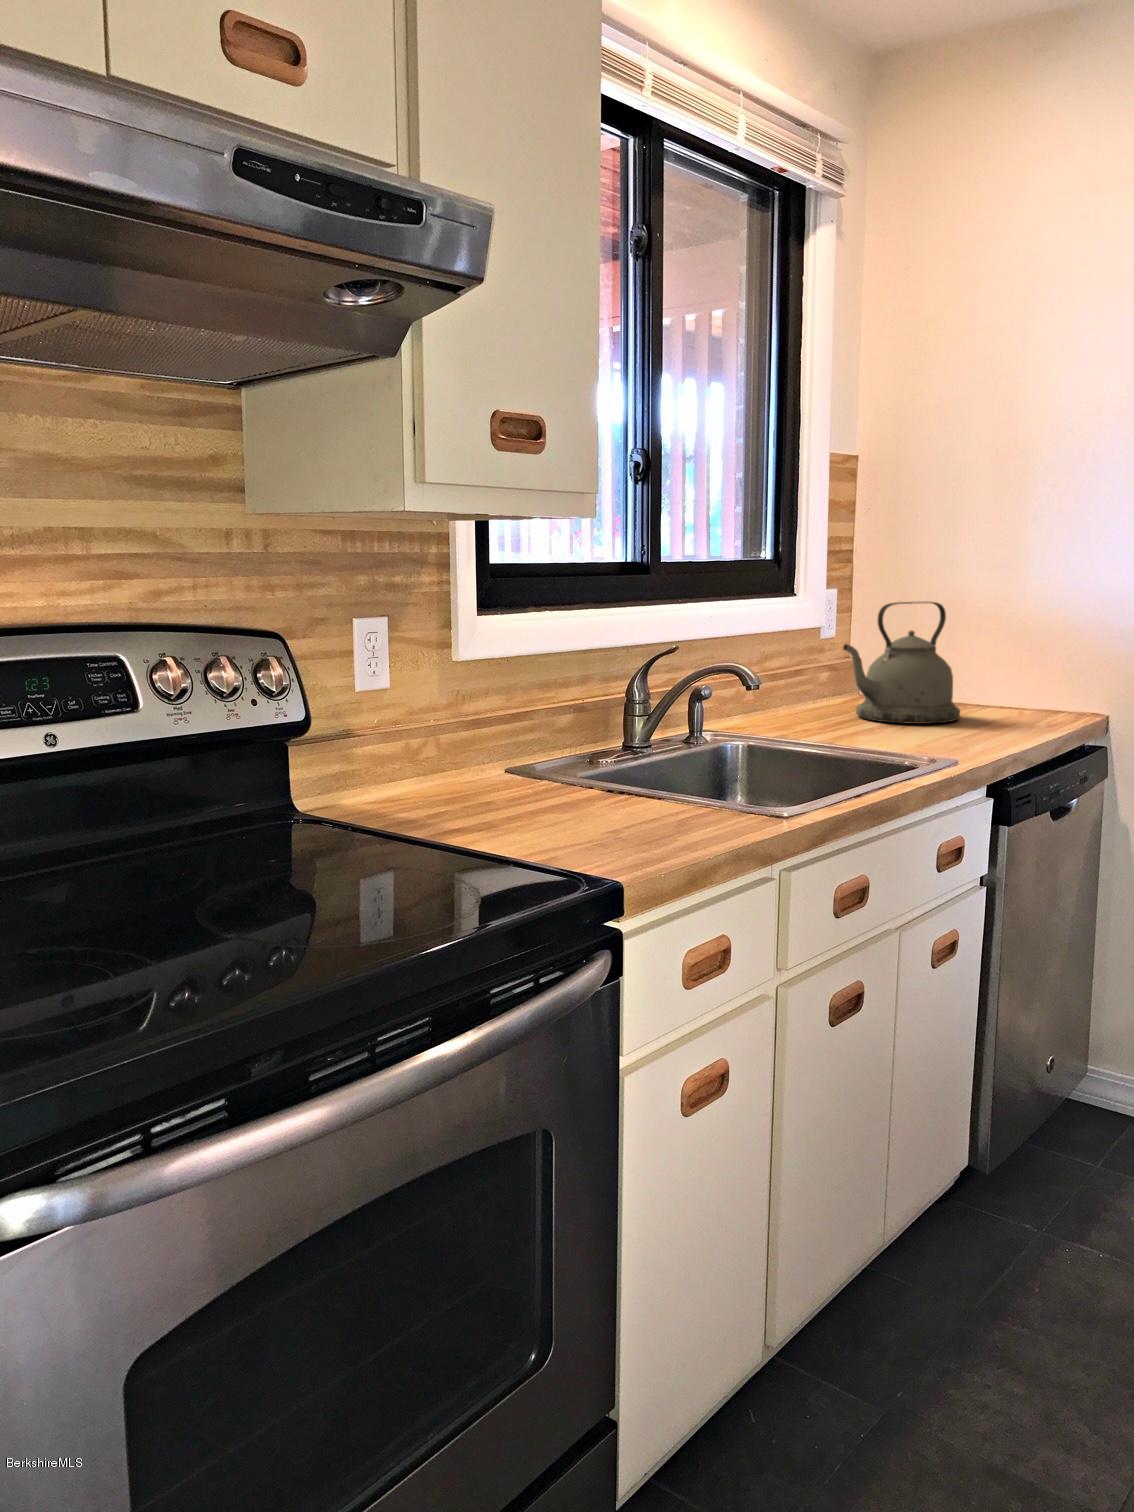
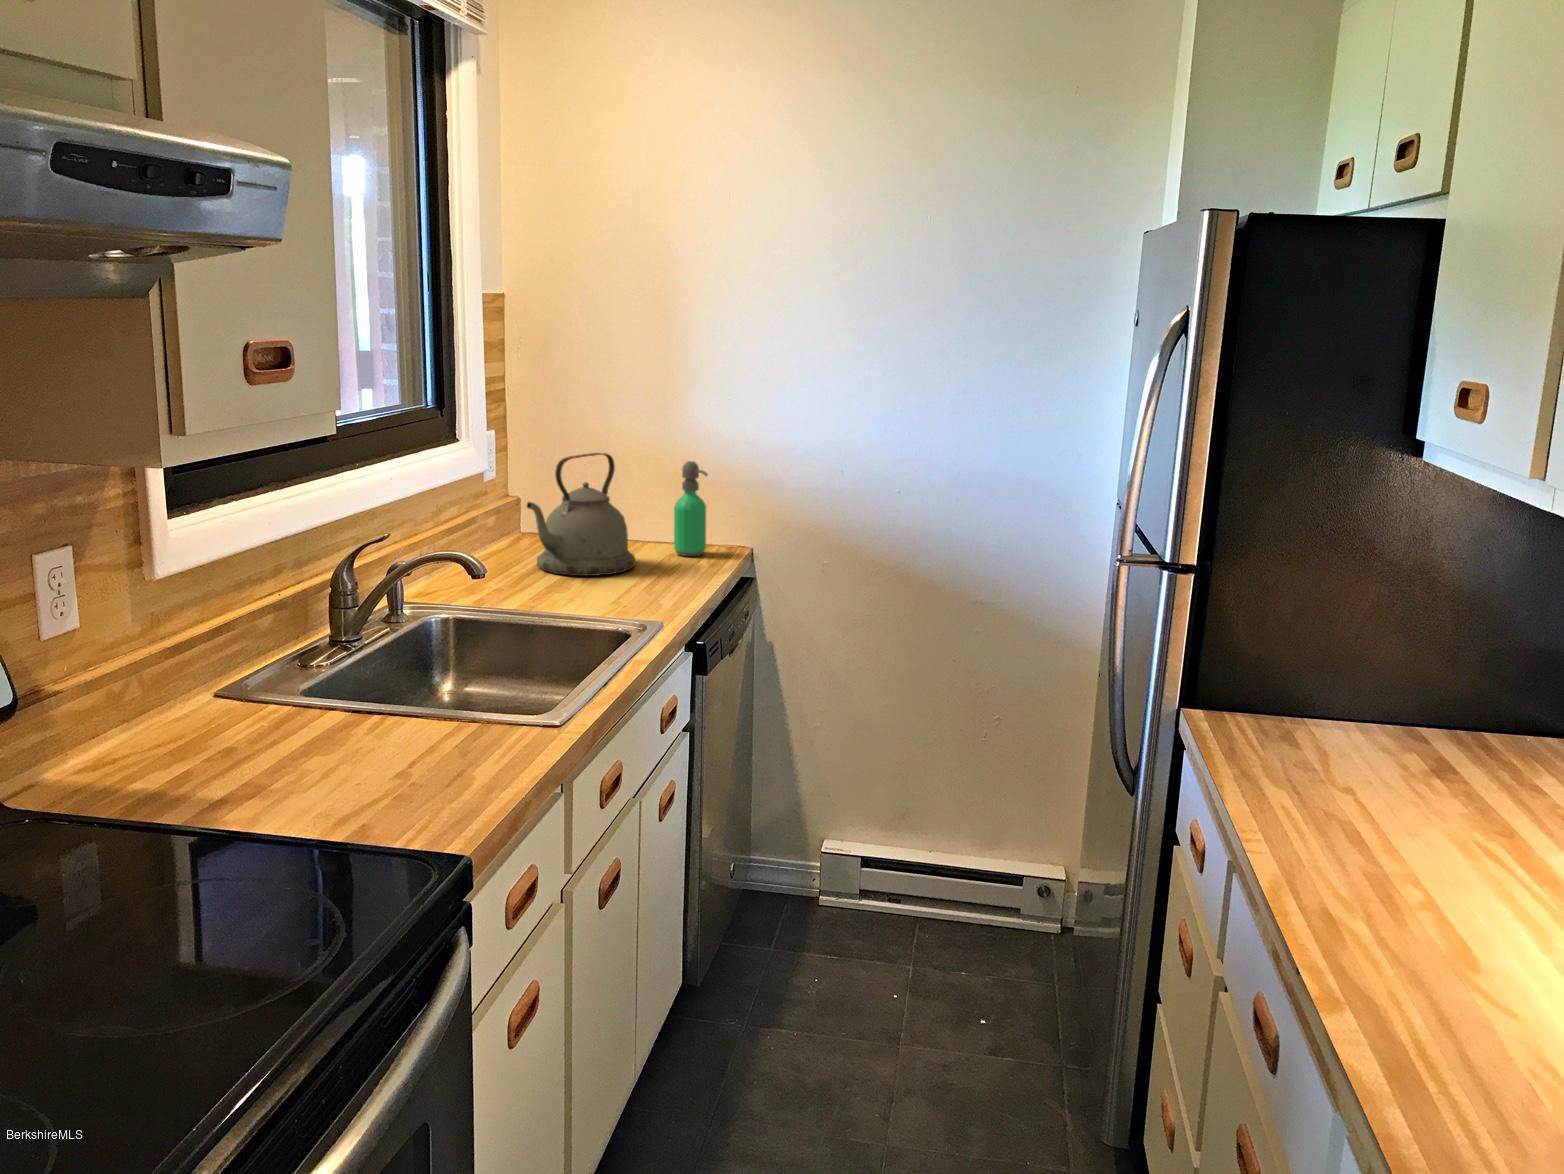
soap dispenser: none [1010,615,1051,717] -> present [674,461,707,556]

